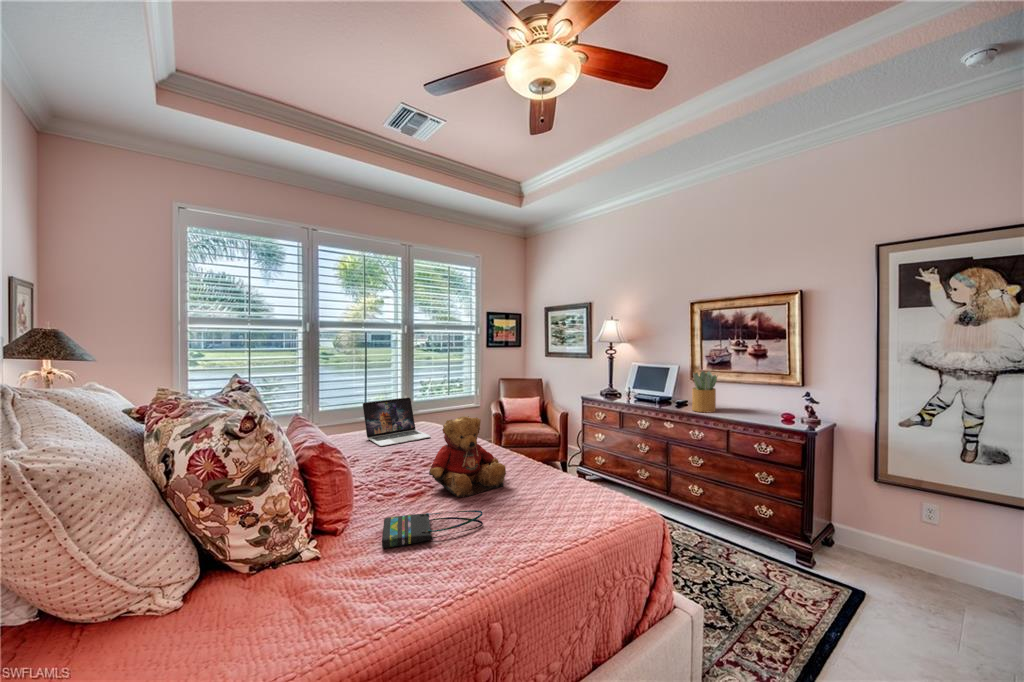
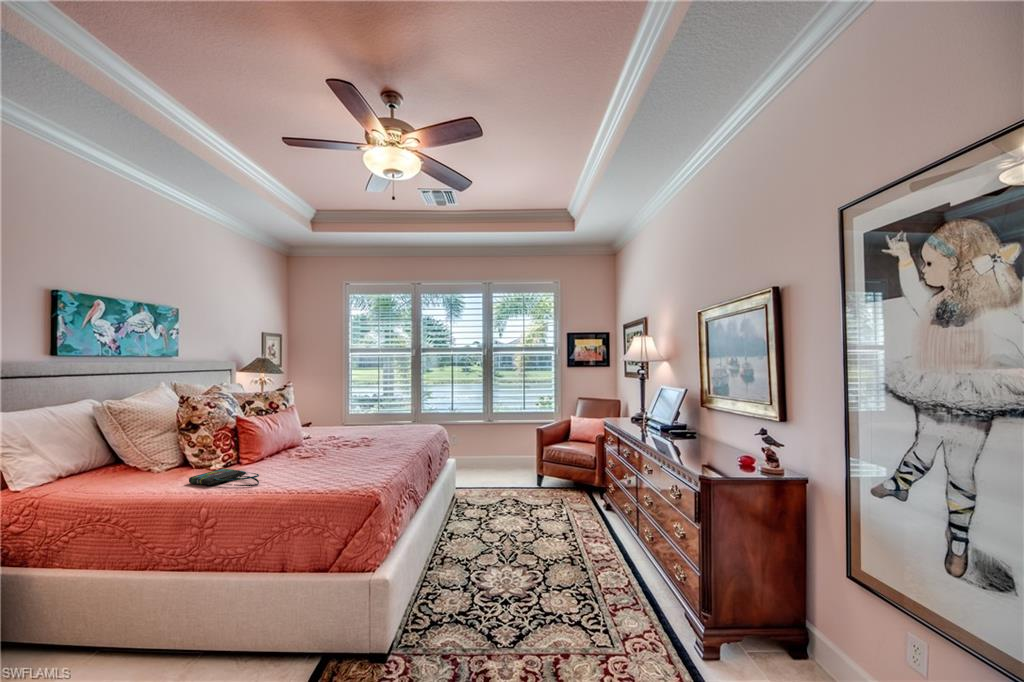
potted plant: present [692,371,717,412] -> none [666,395,703,448]
laptop: present [363,398,431,446] -> none [360,402,411,436]
teddy bear: present [429,416,506,497] -> none [292,410,358,471]

